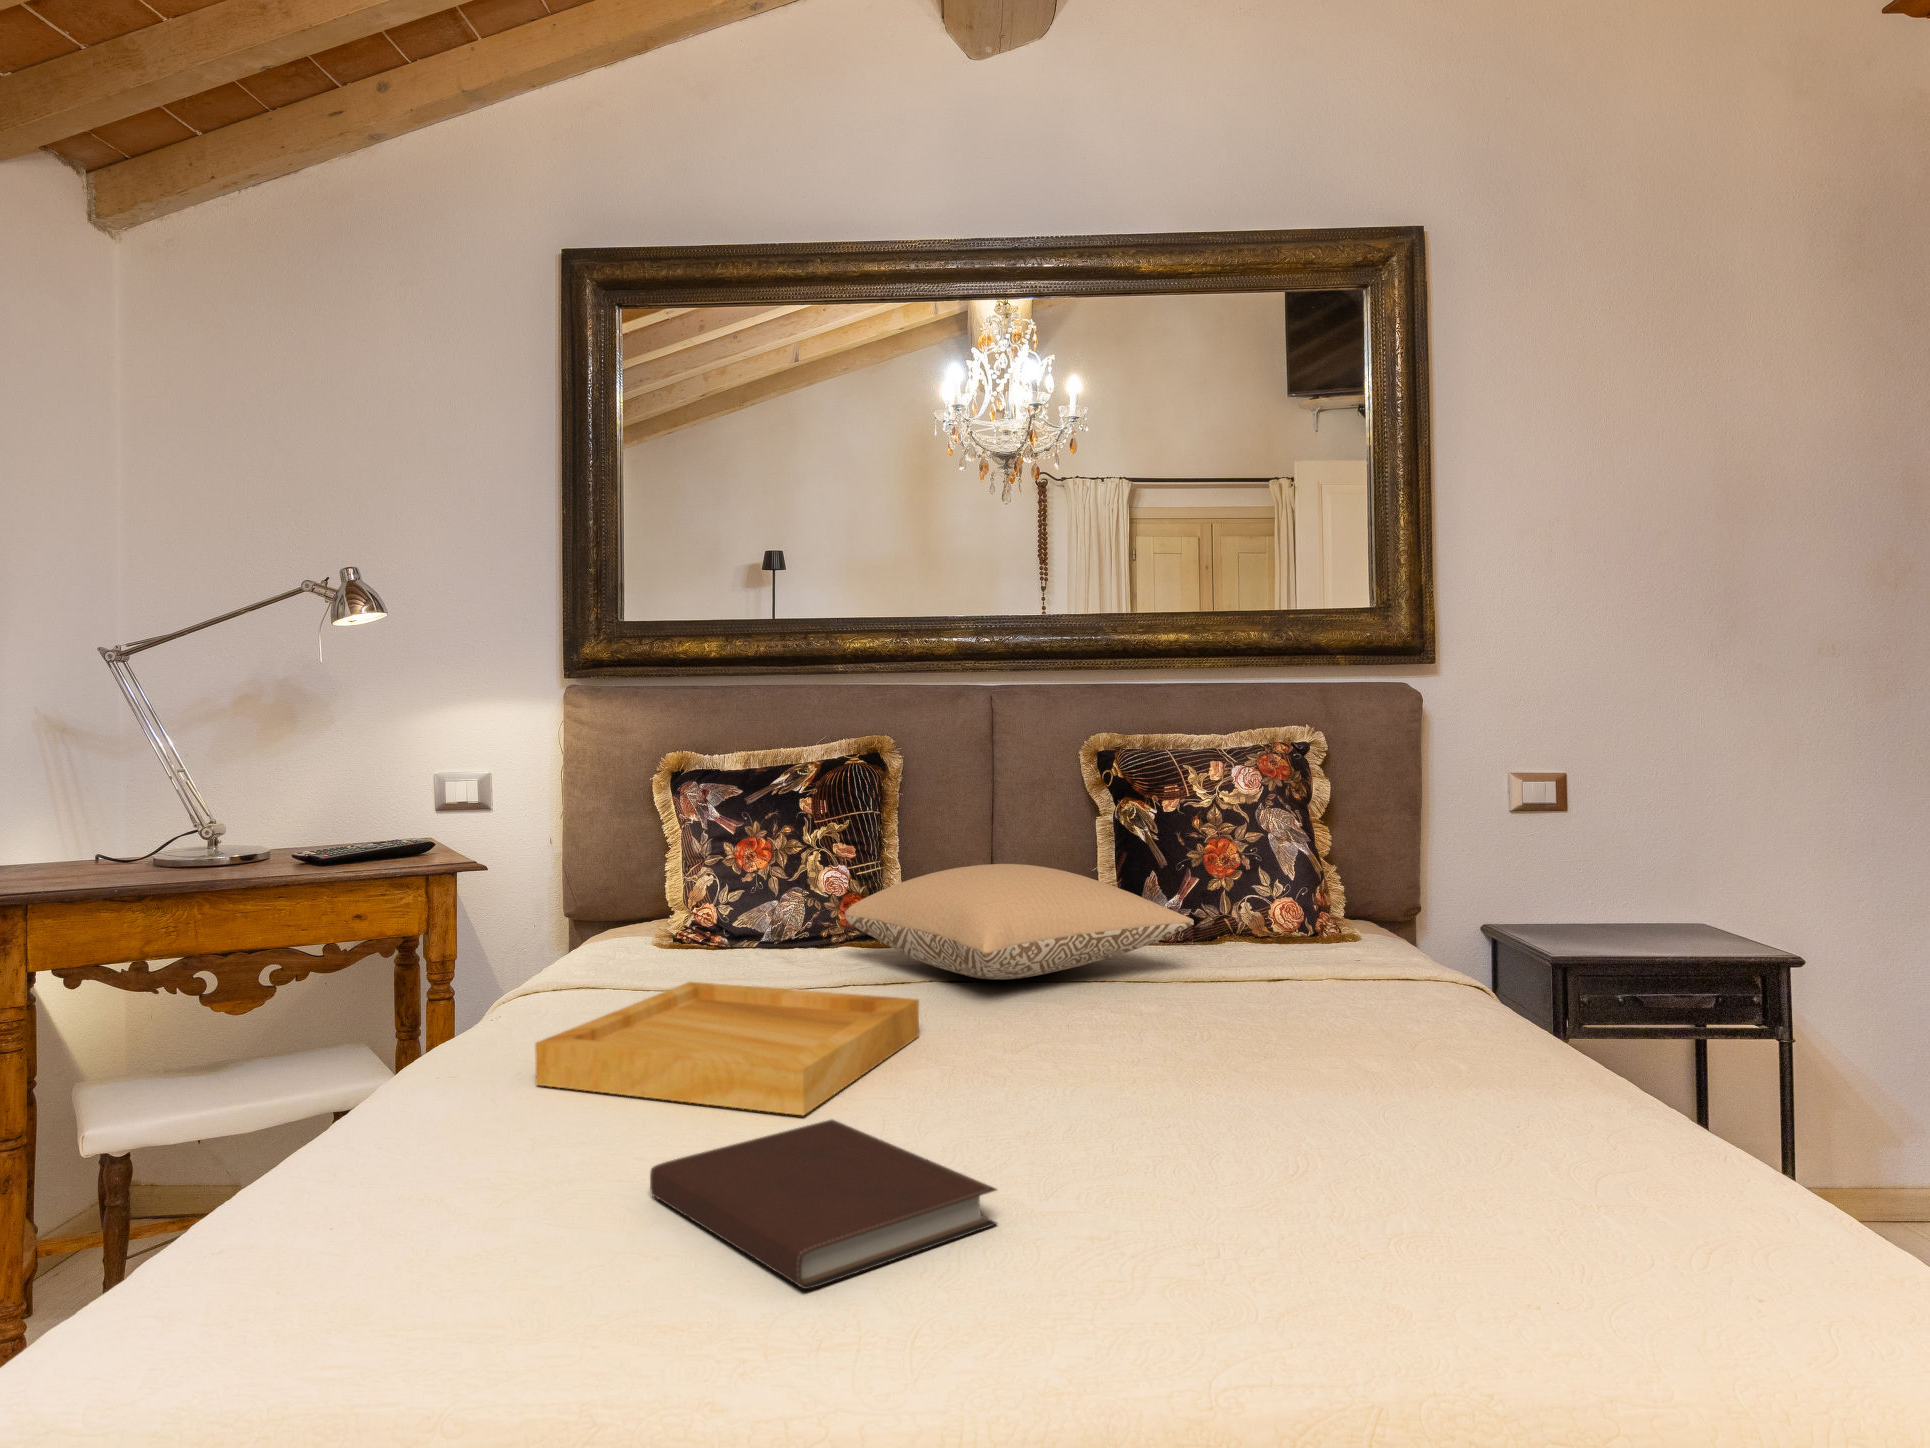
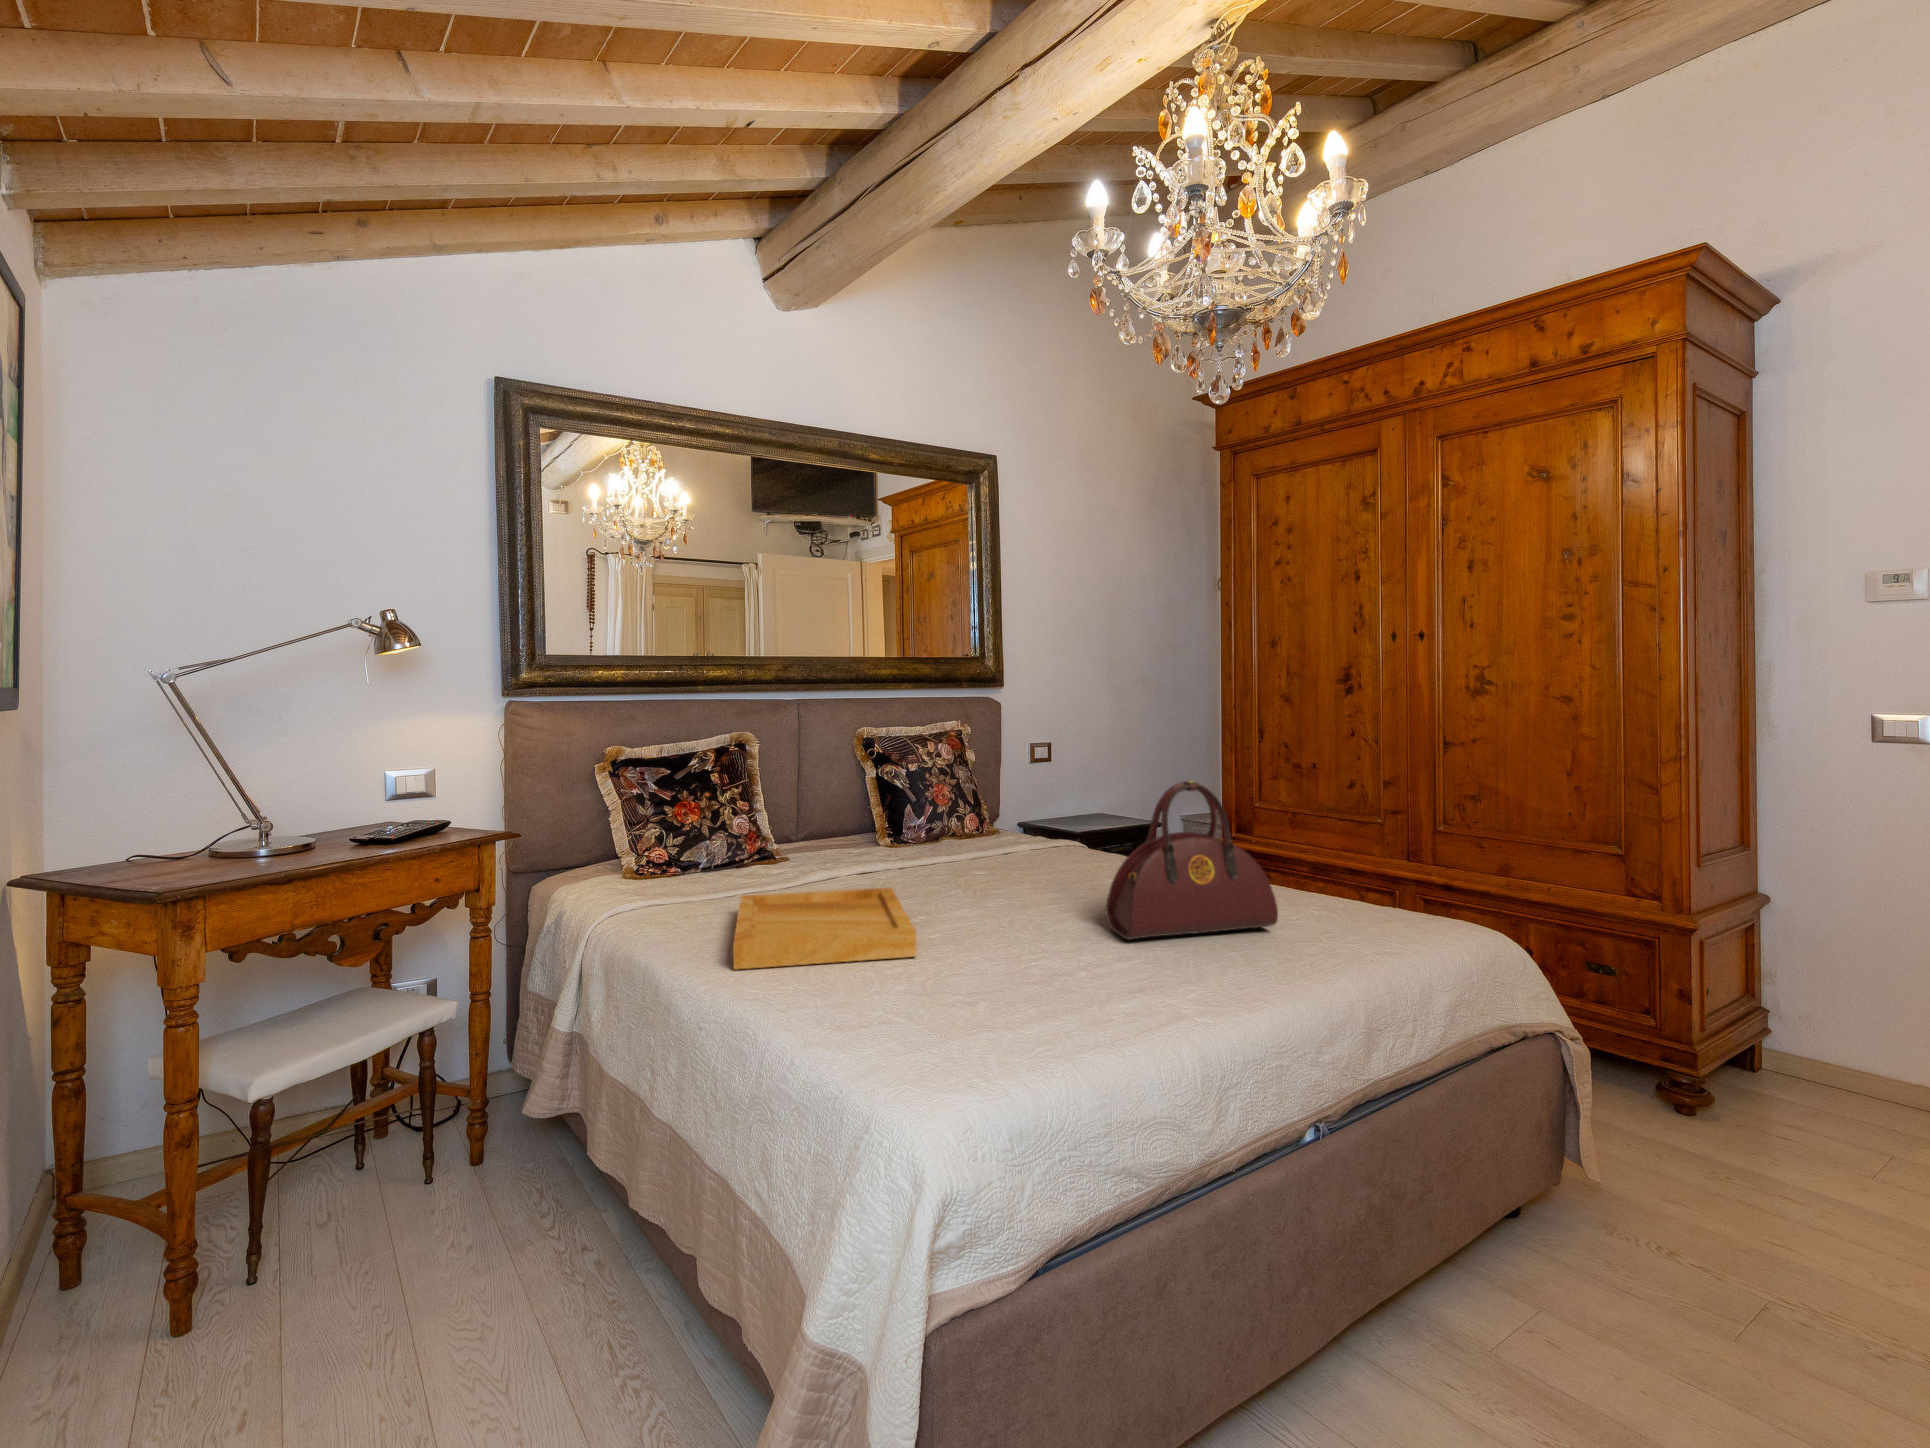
handbag: none [1217,828,1626,1196] -> present [1106,781,1278,940]
pillow: present [845,864,1194,980] -> none [775,807,967,873]
notebook: present [650,1120,997,1289] -> none [921,953,1090,1028]

